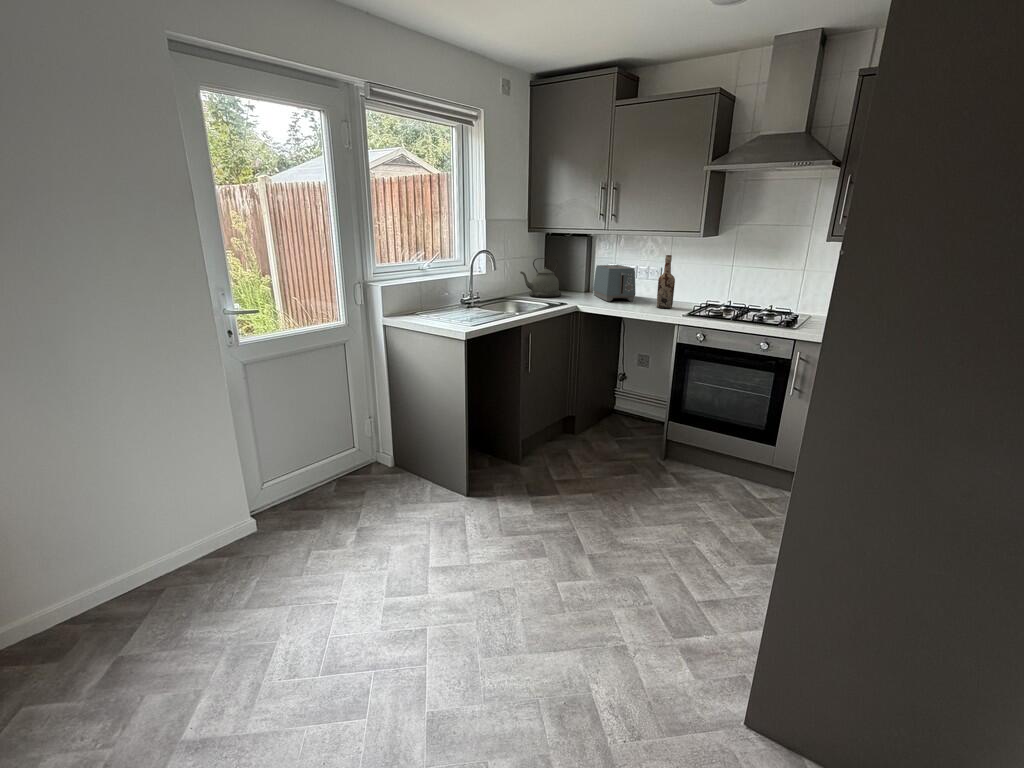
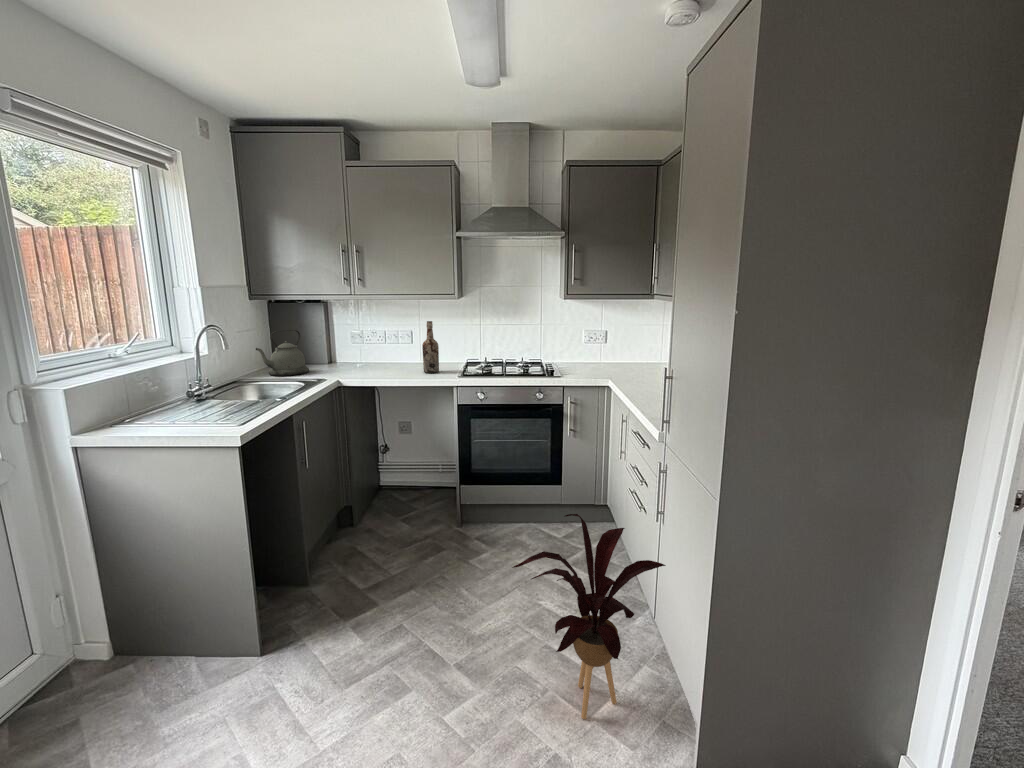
toaster: present [593,265,635,301] -> none [344,333,396,372]
house plant: none [621,441,777,641] -> present [513,514,666,719]

